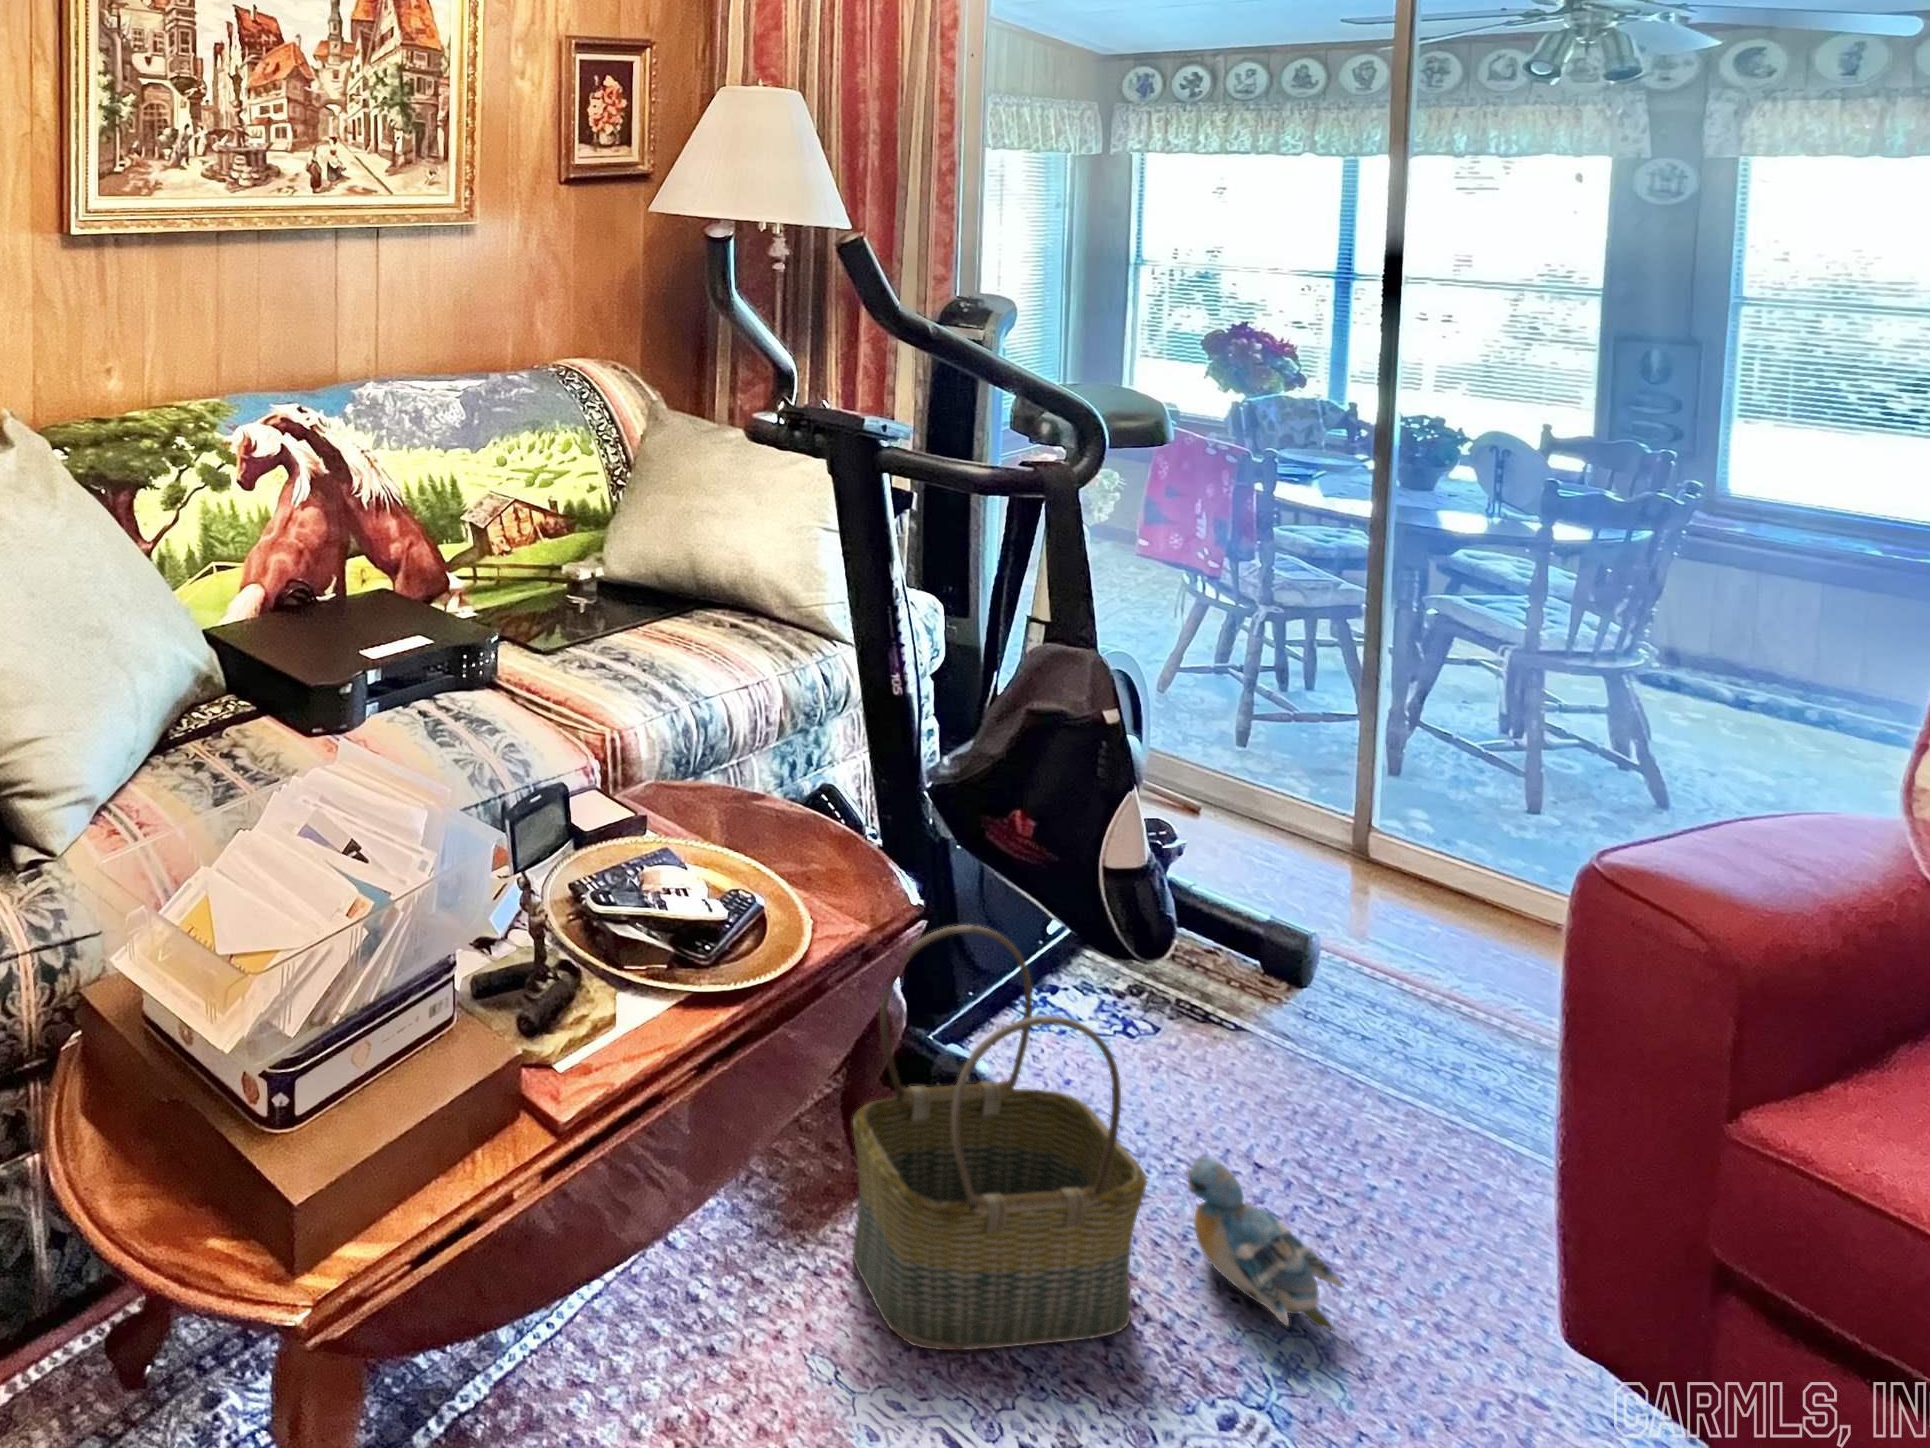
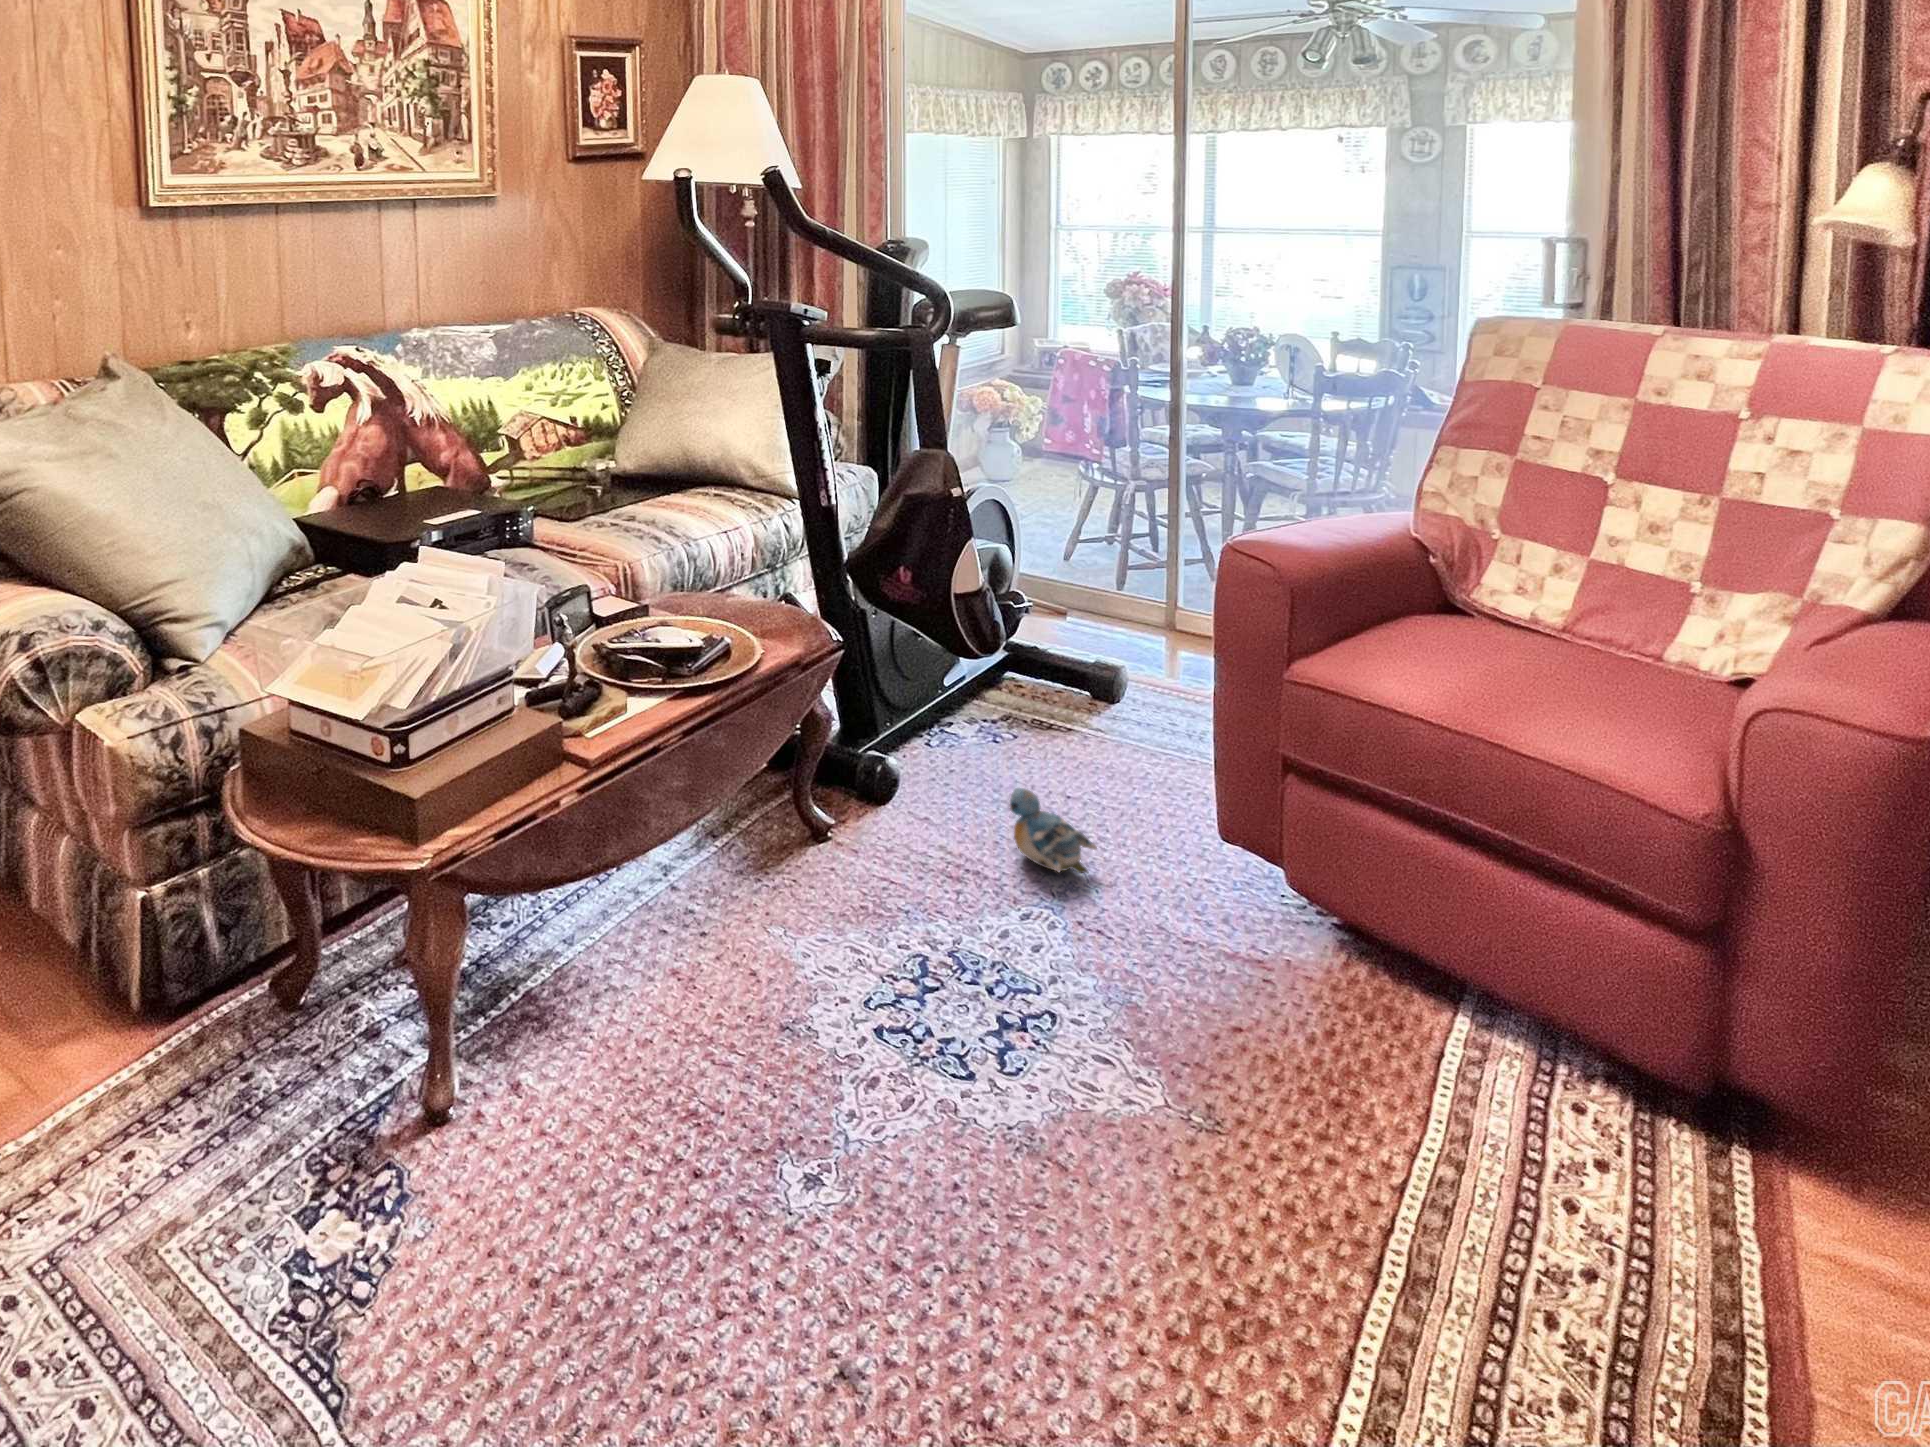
basket: present [853,925,1148,1350] -> none [787,649,973,919]

